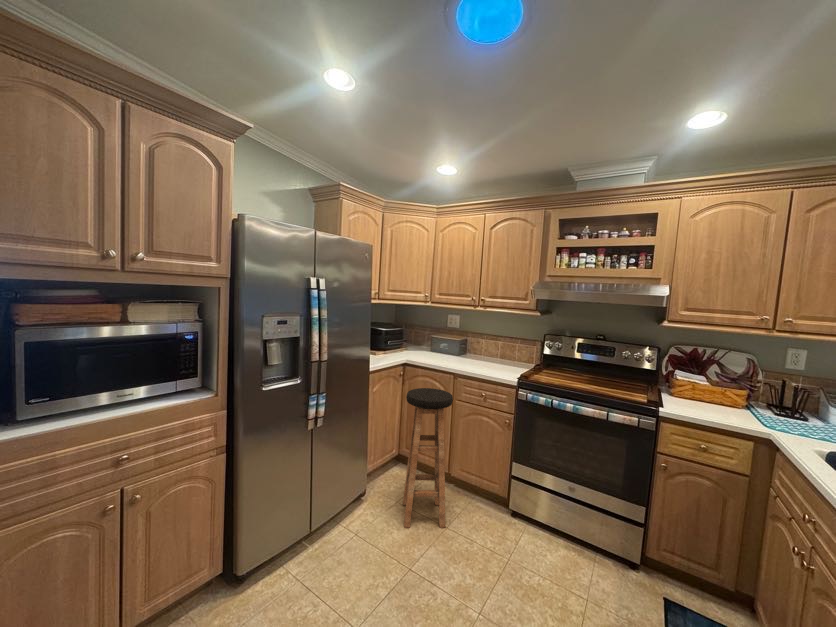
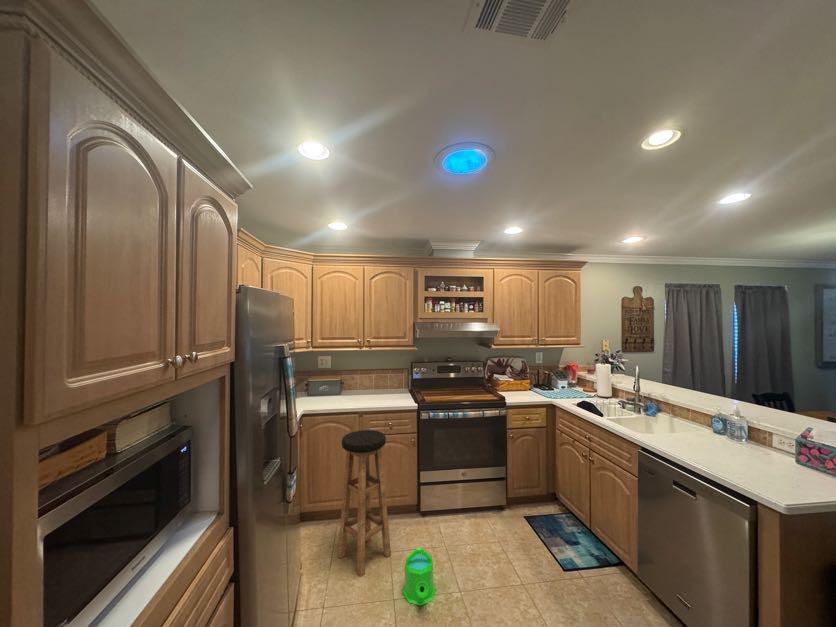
watering can: none [417,526,459,590] -> present [403,547,436,606]

